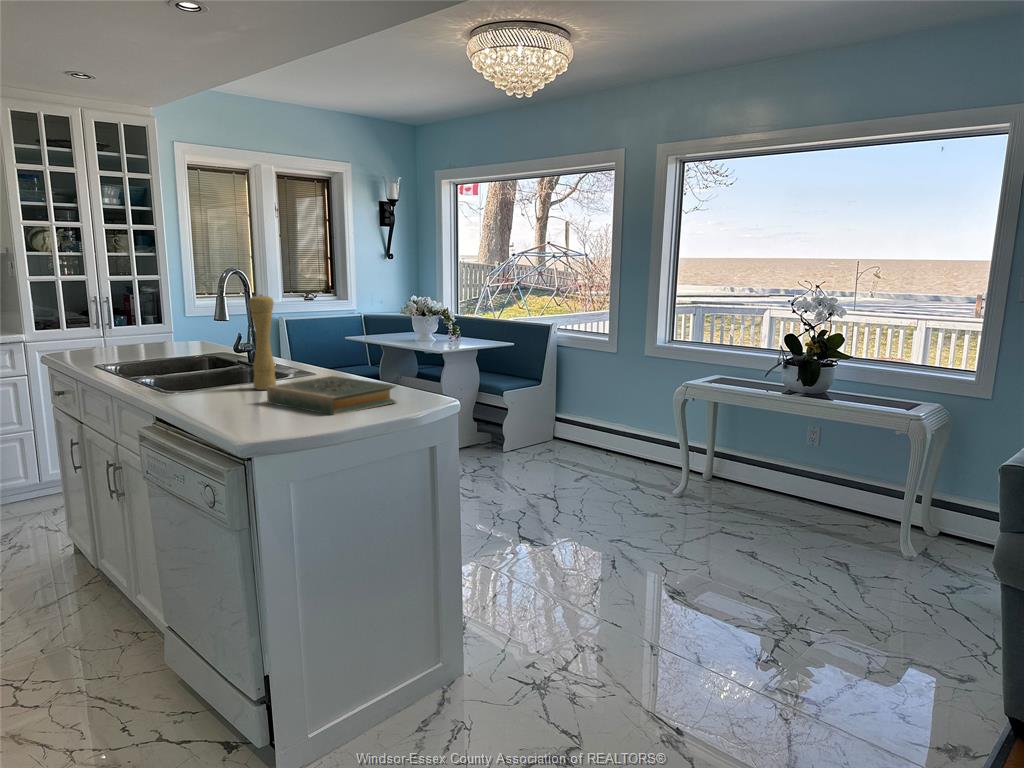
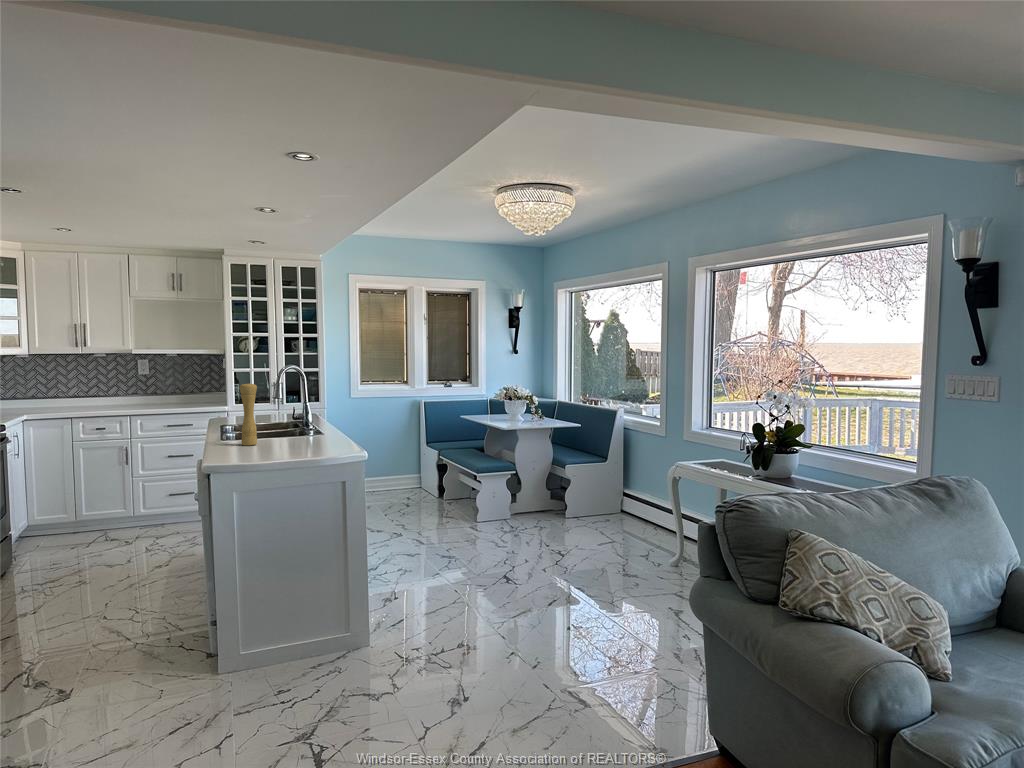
hardback book: present [267,376,396,415] -> none [220,438,292,463]

